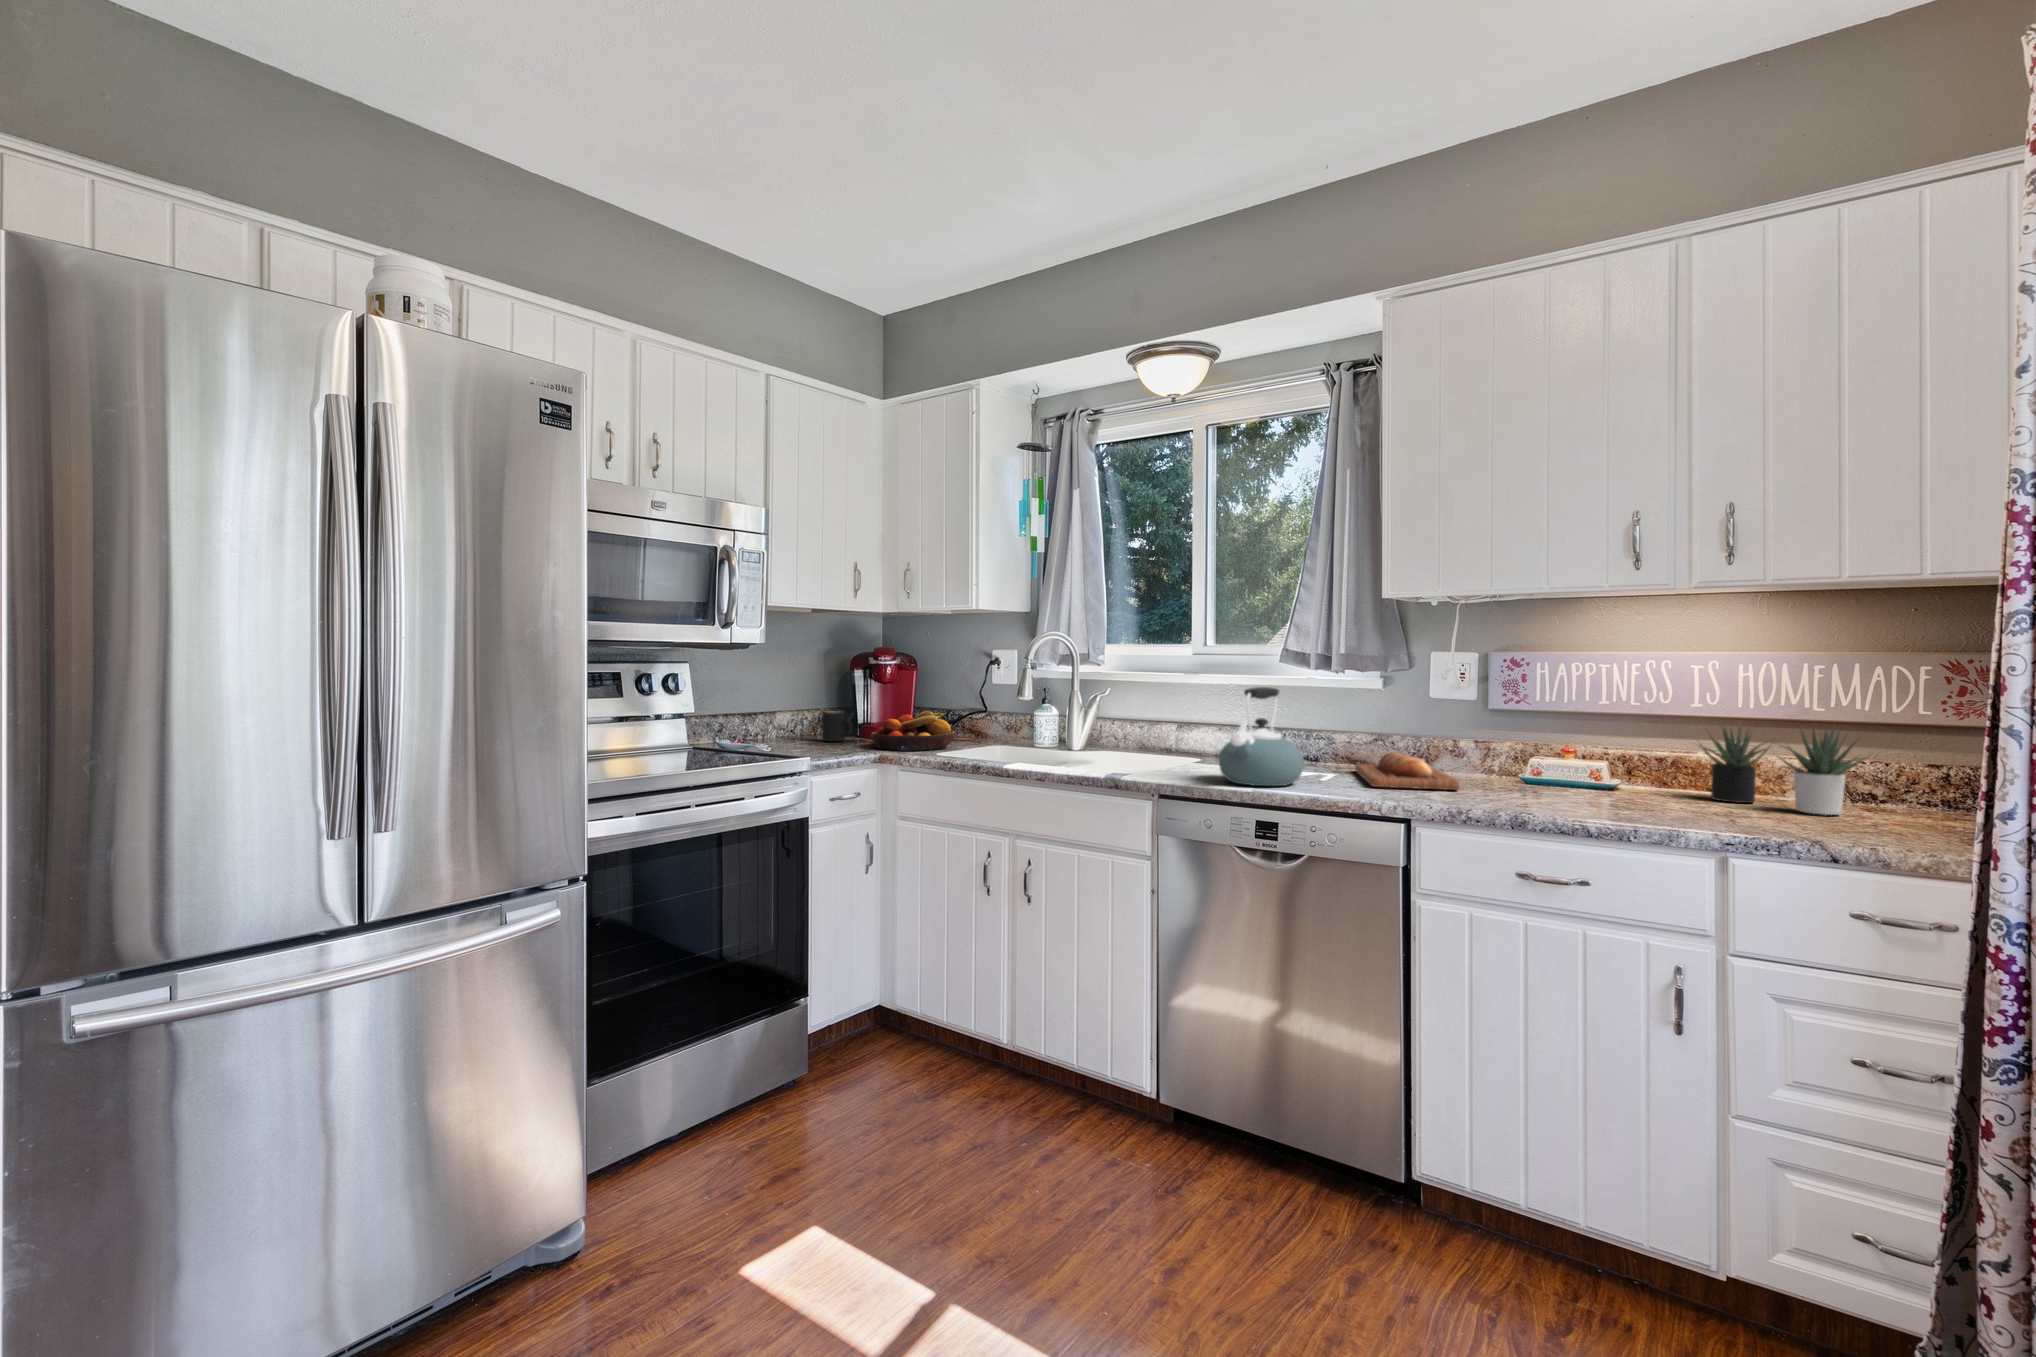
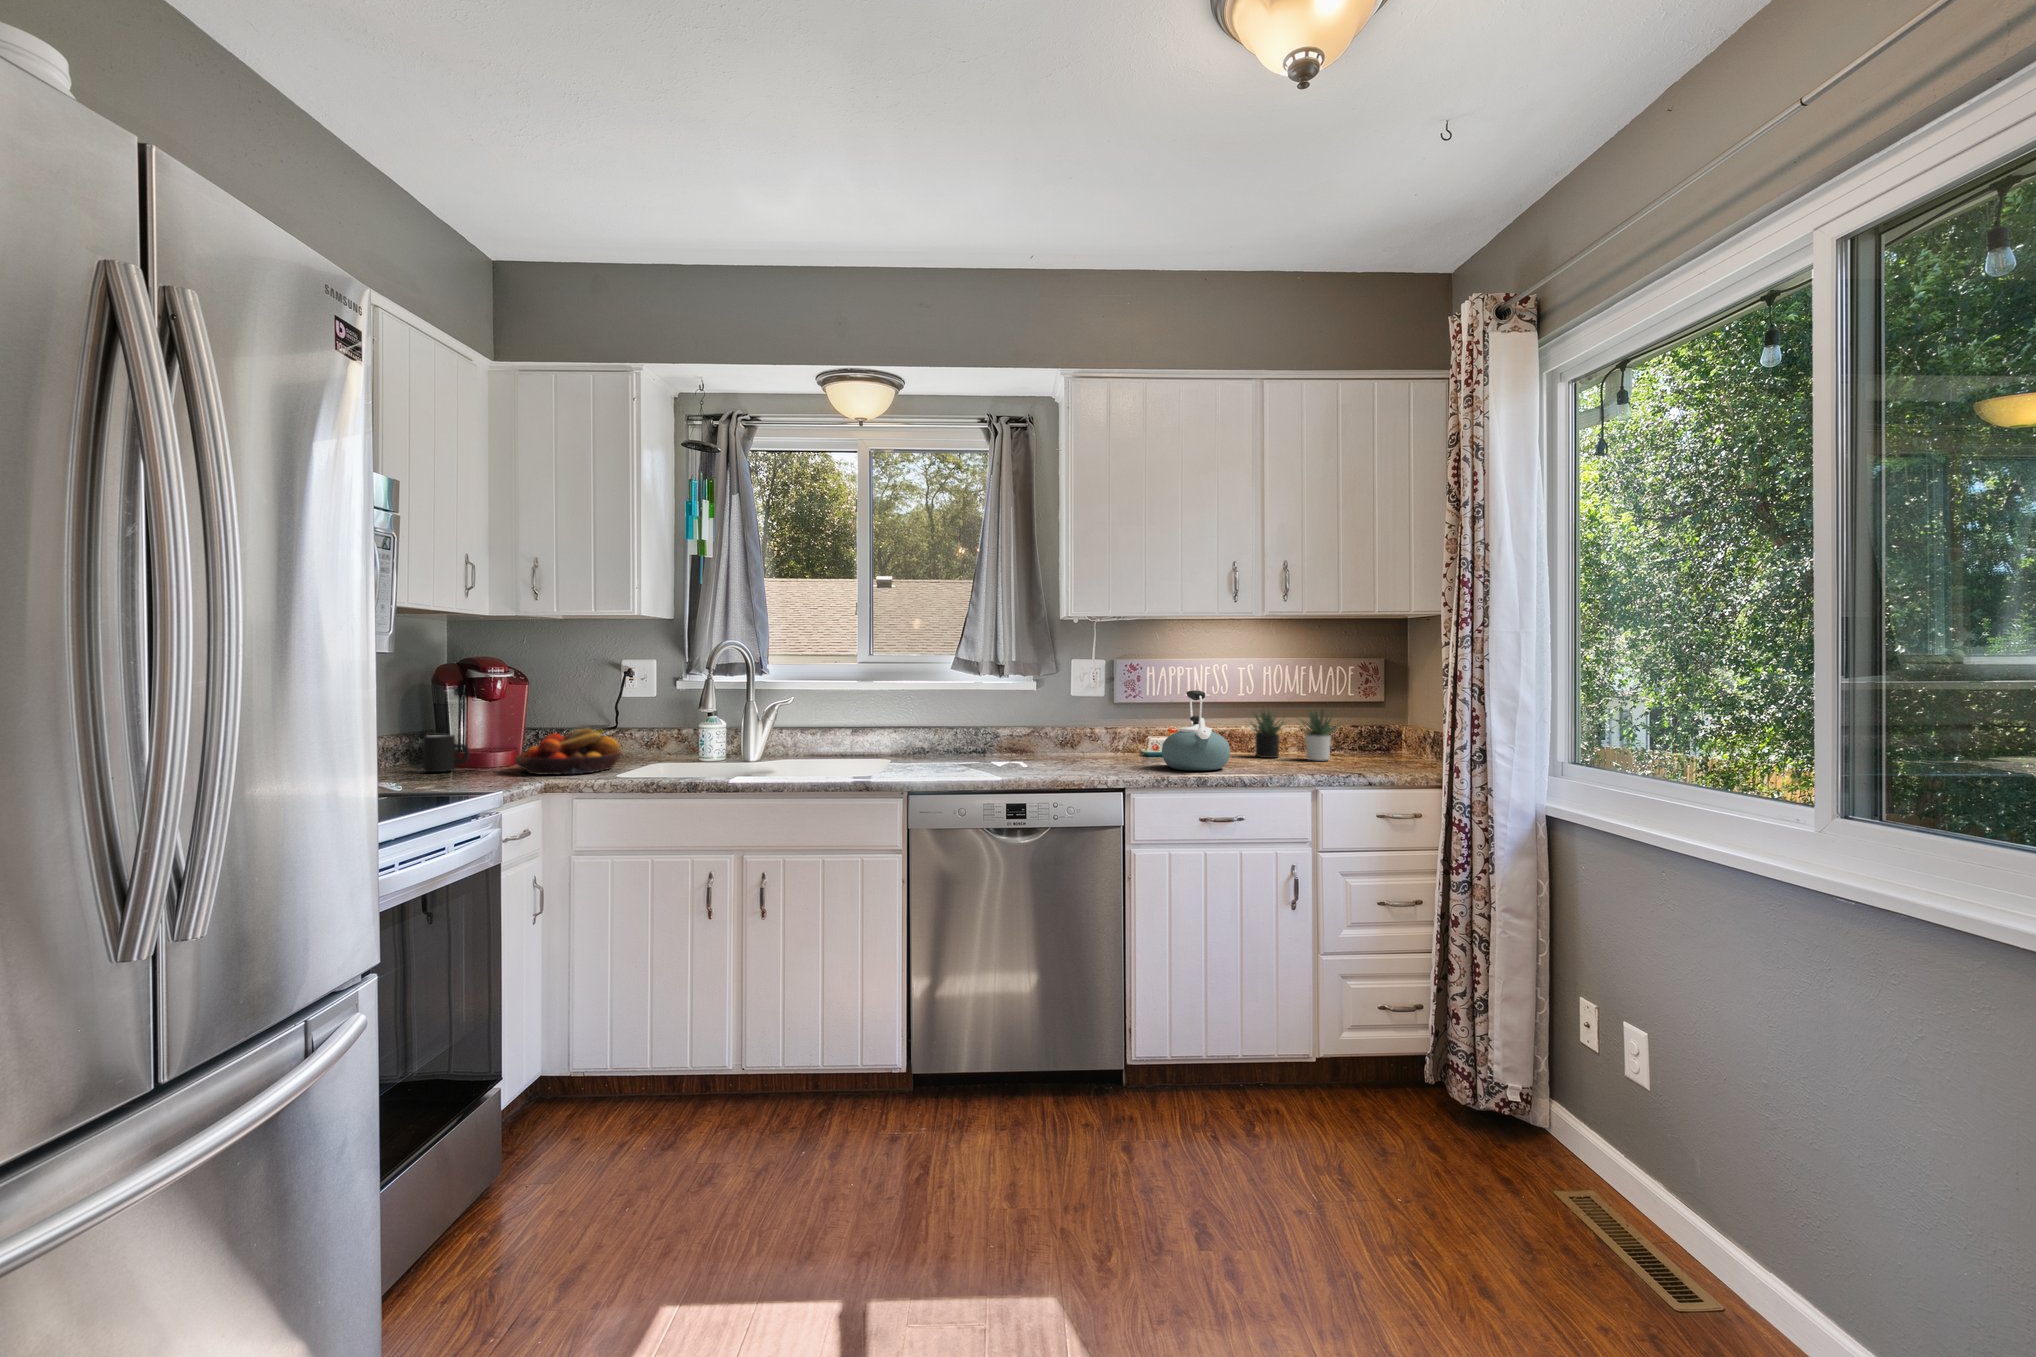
kettle: present [1219,687,1304,786] -> present [1162,690,1230,771]
bread loaf: present [1355,752,1460,790] -> none [1025,740,1128,767]

